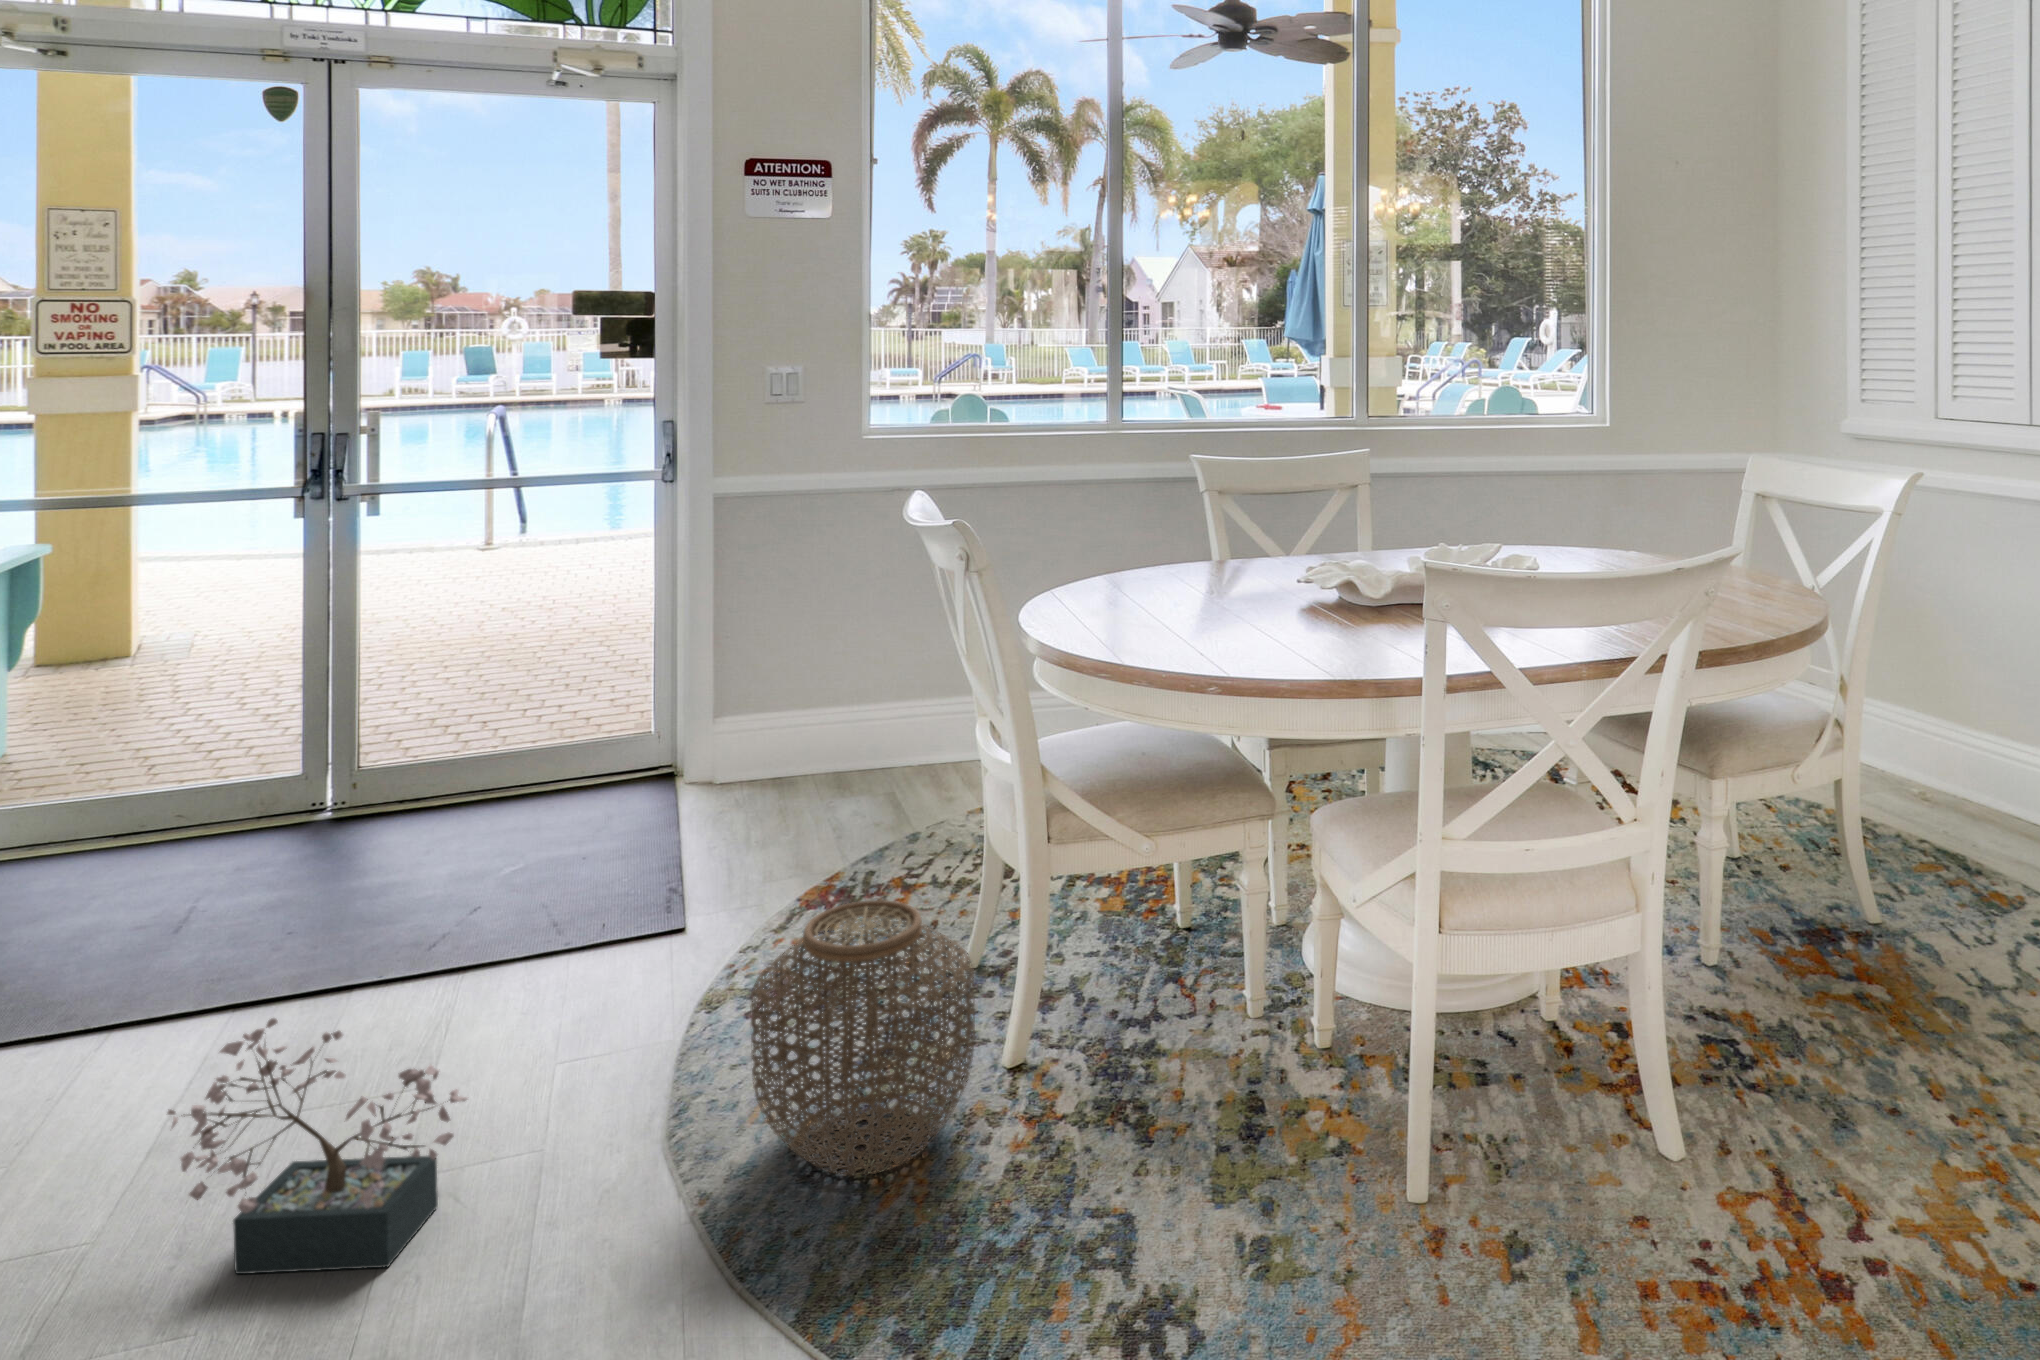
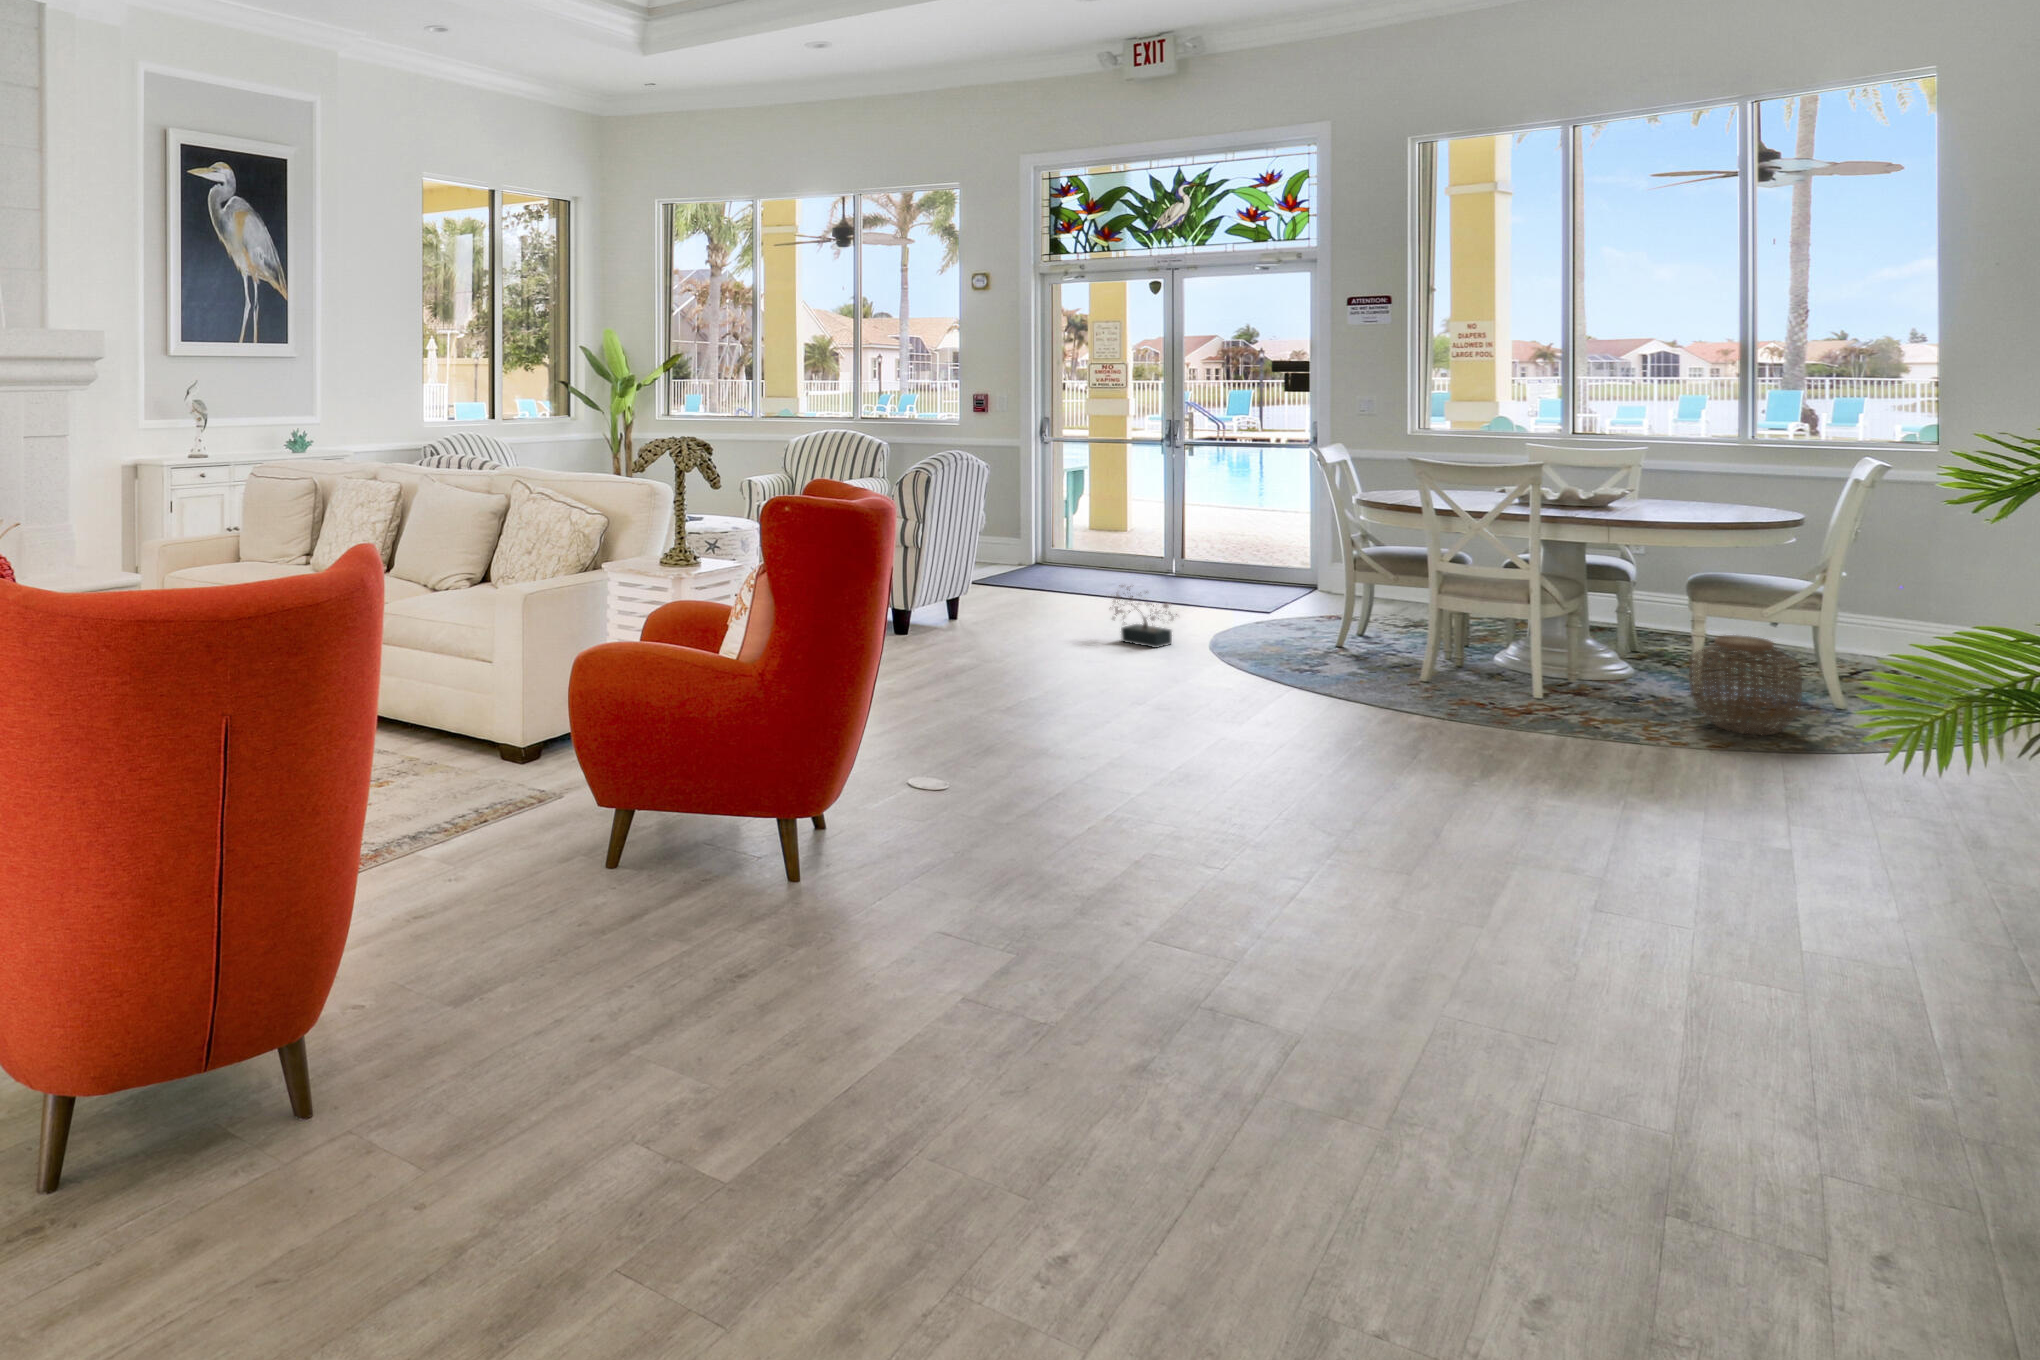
woven basket: present [750,900,975,1175] -> present [1689,635,1802,735]

